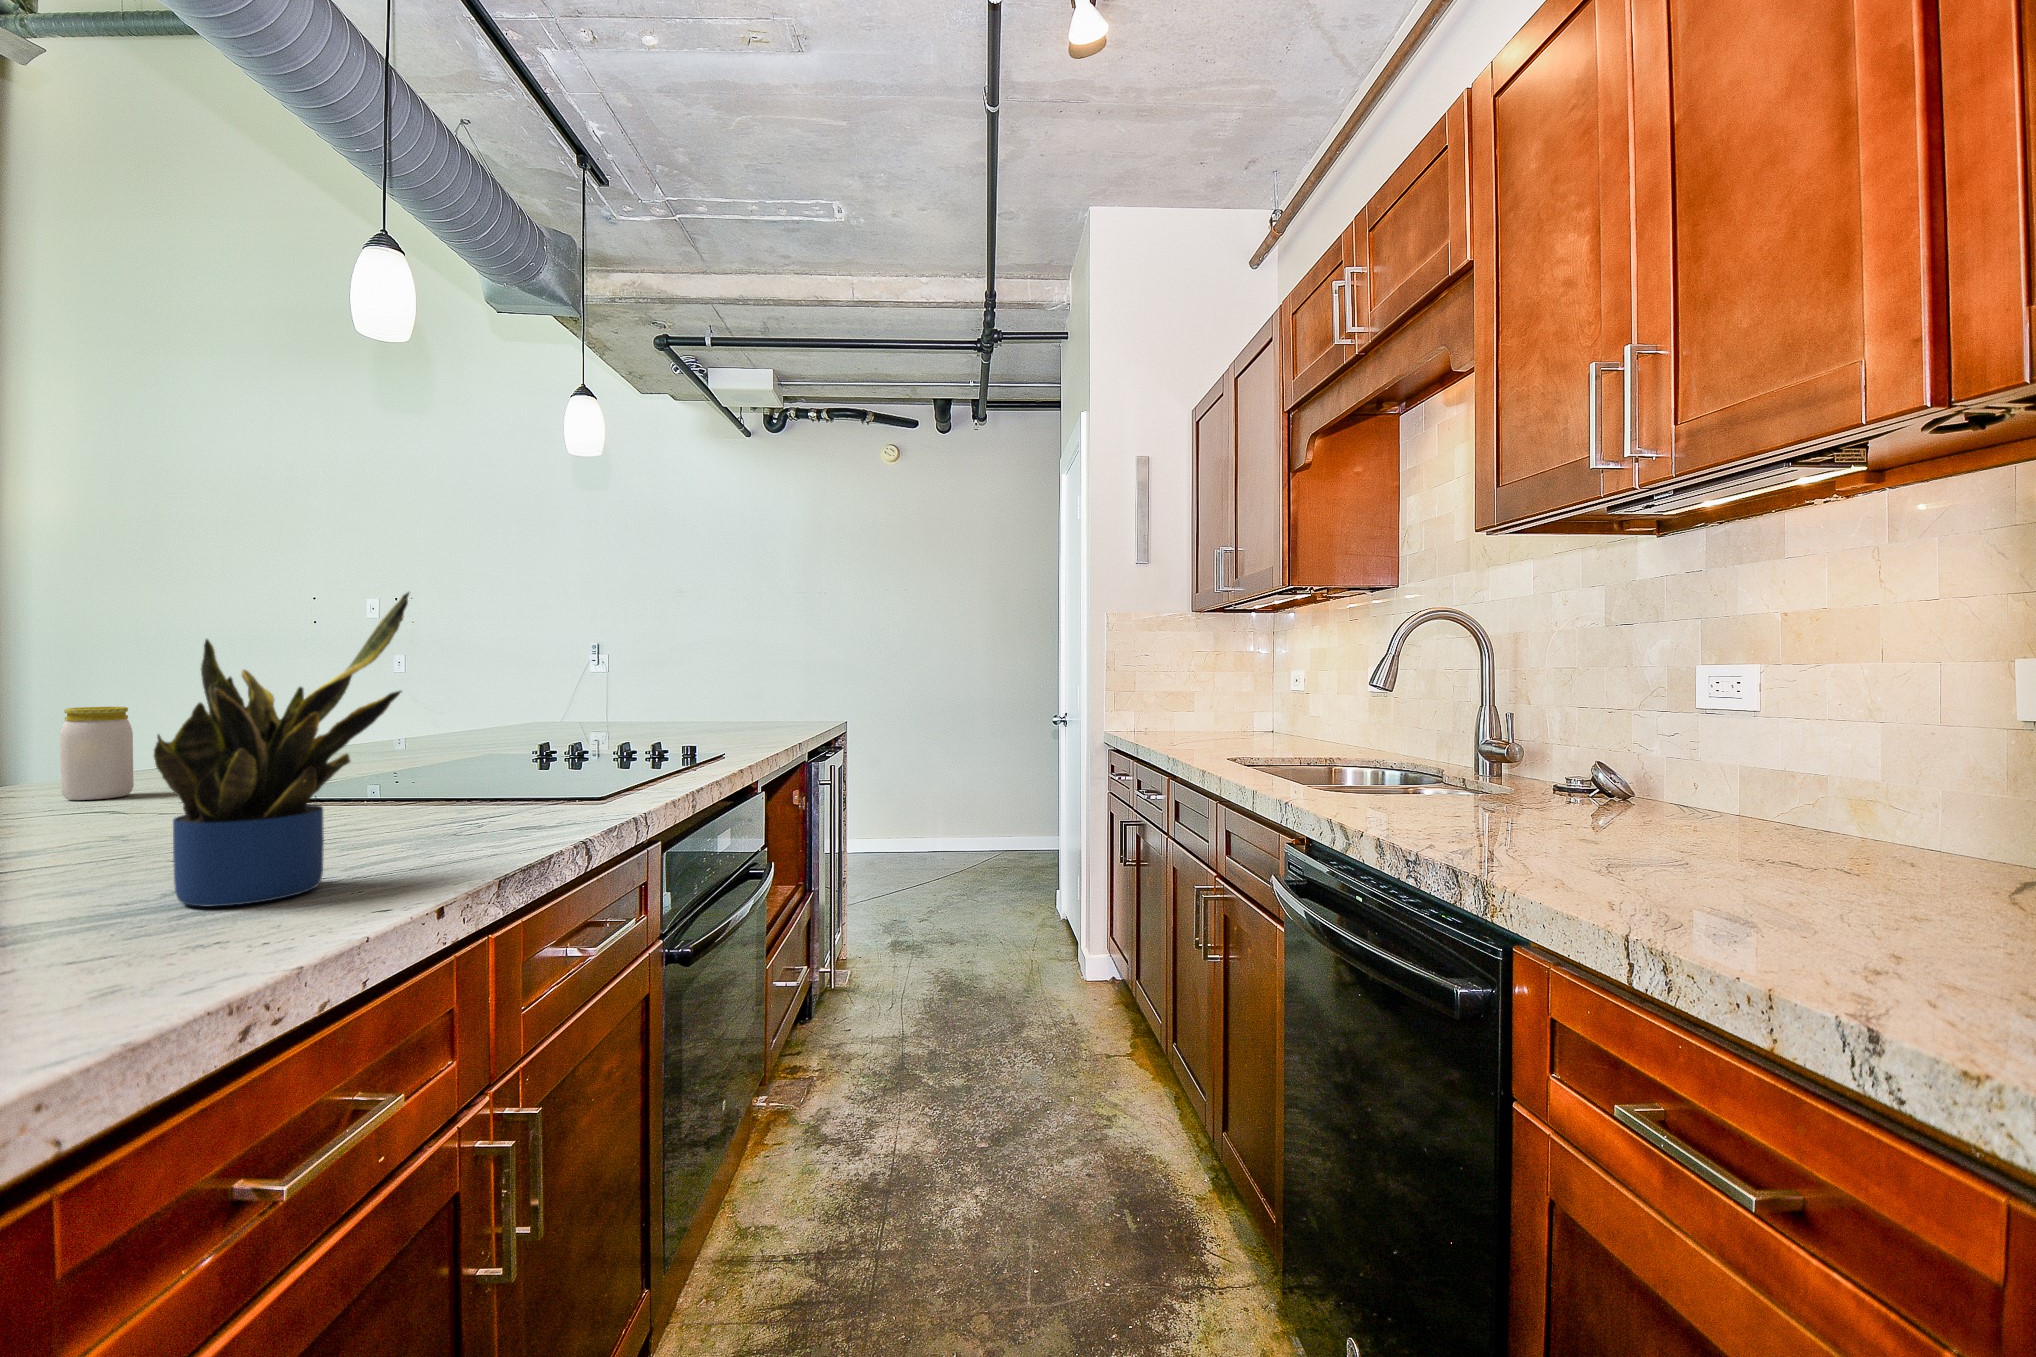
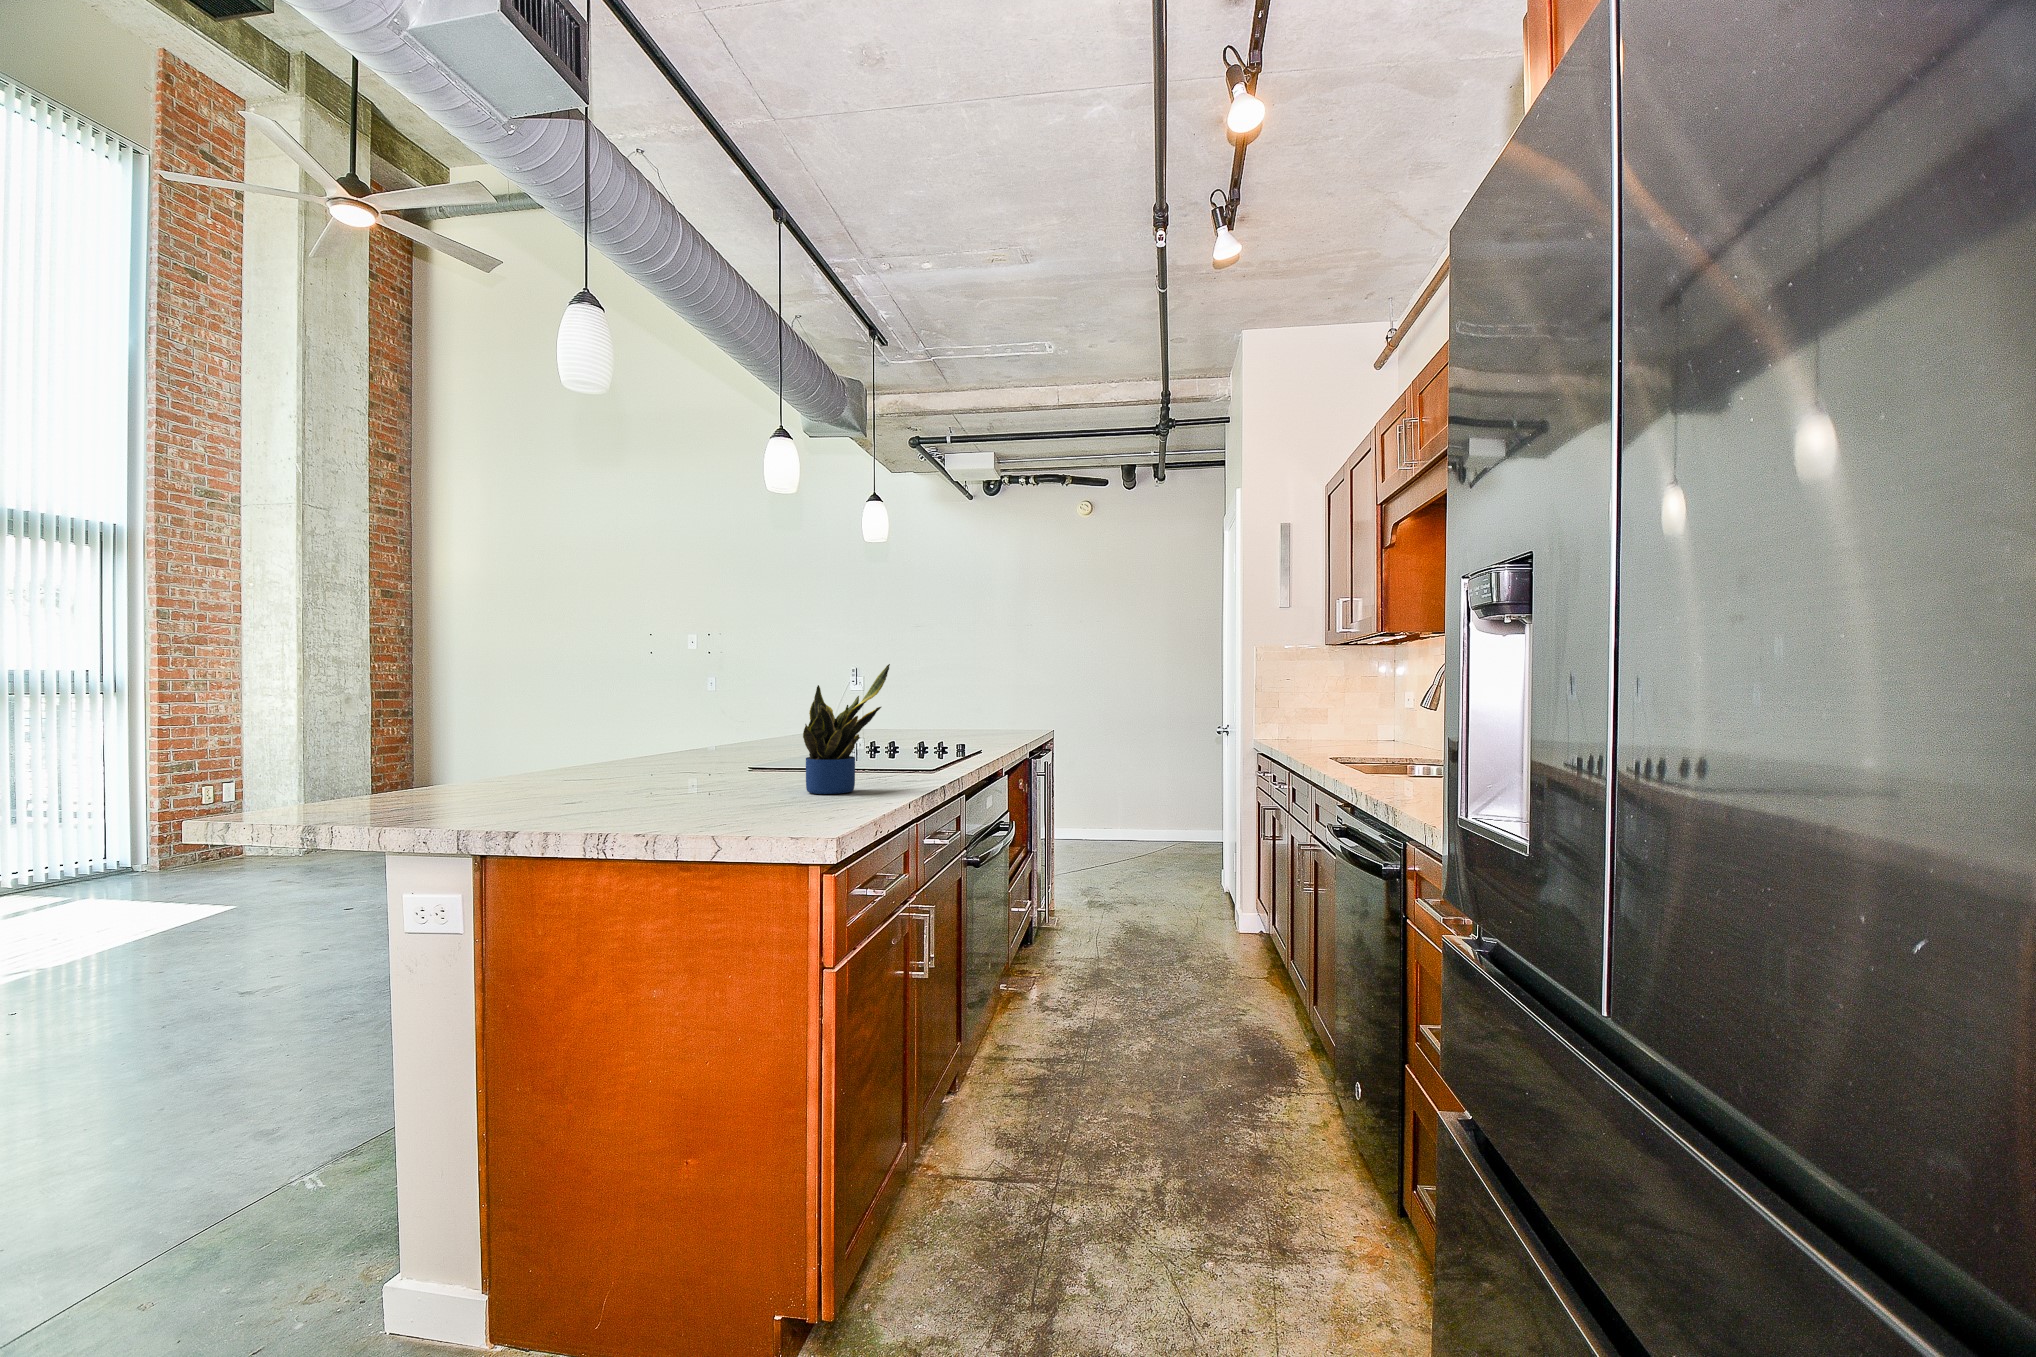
jar: present [60,707,134,800] -> none [665,715,693,763]

